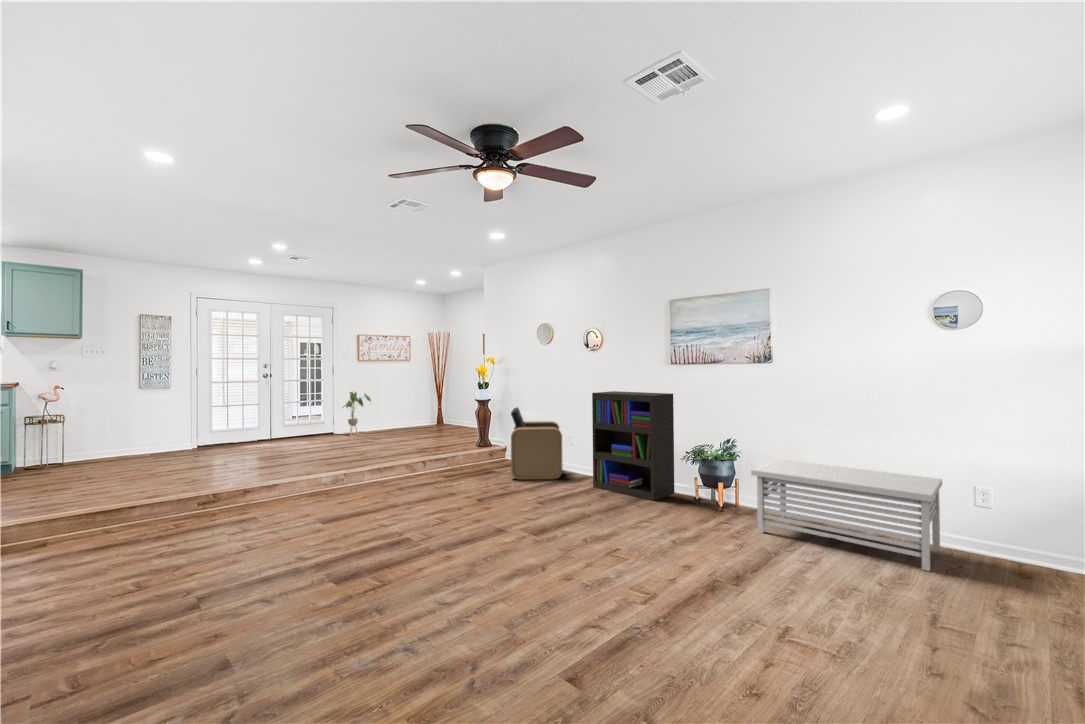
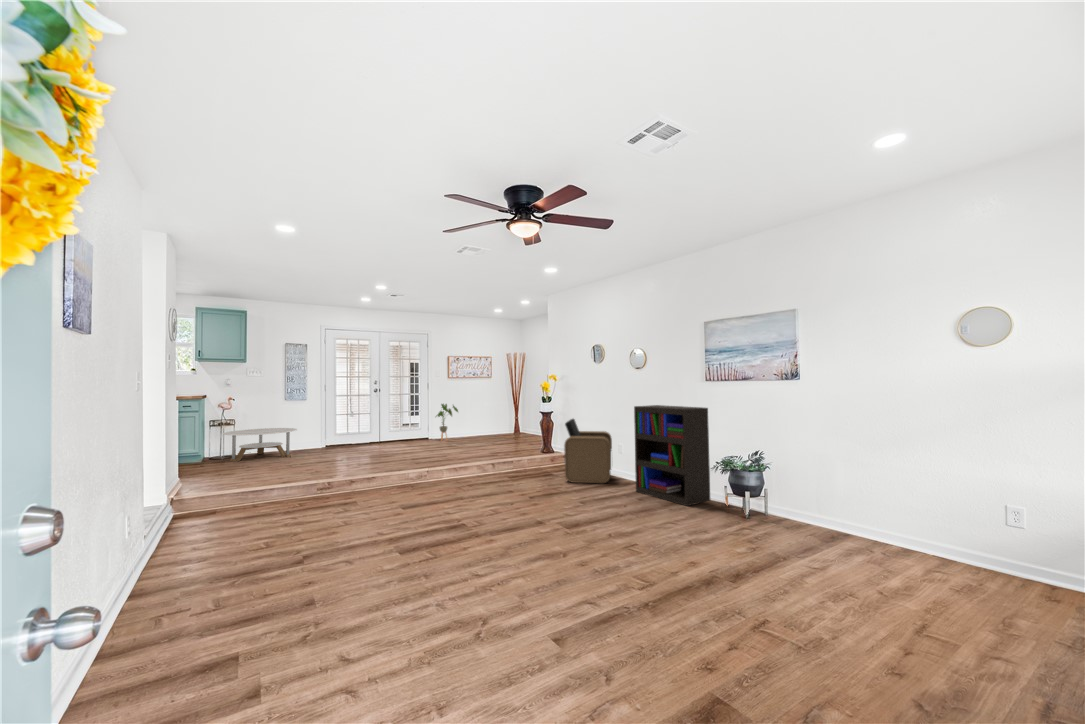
round table: none [48,425,159,472] -> present [223,428,297,462]
storage bench: present [751,459,942,571] -> none [769,471,968,586]

